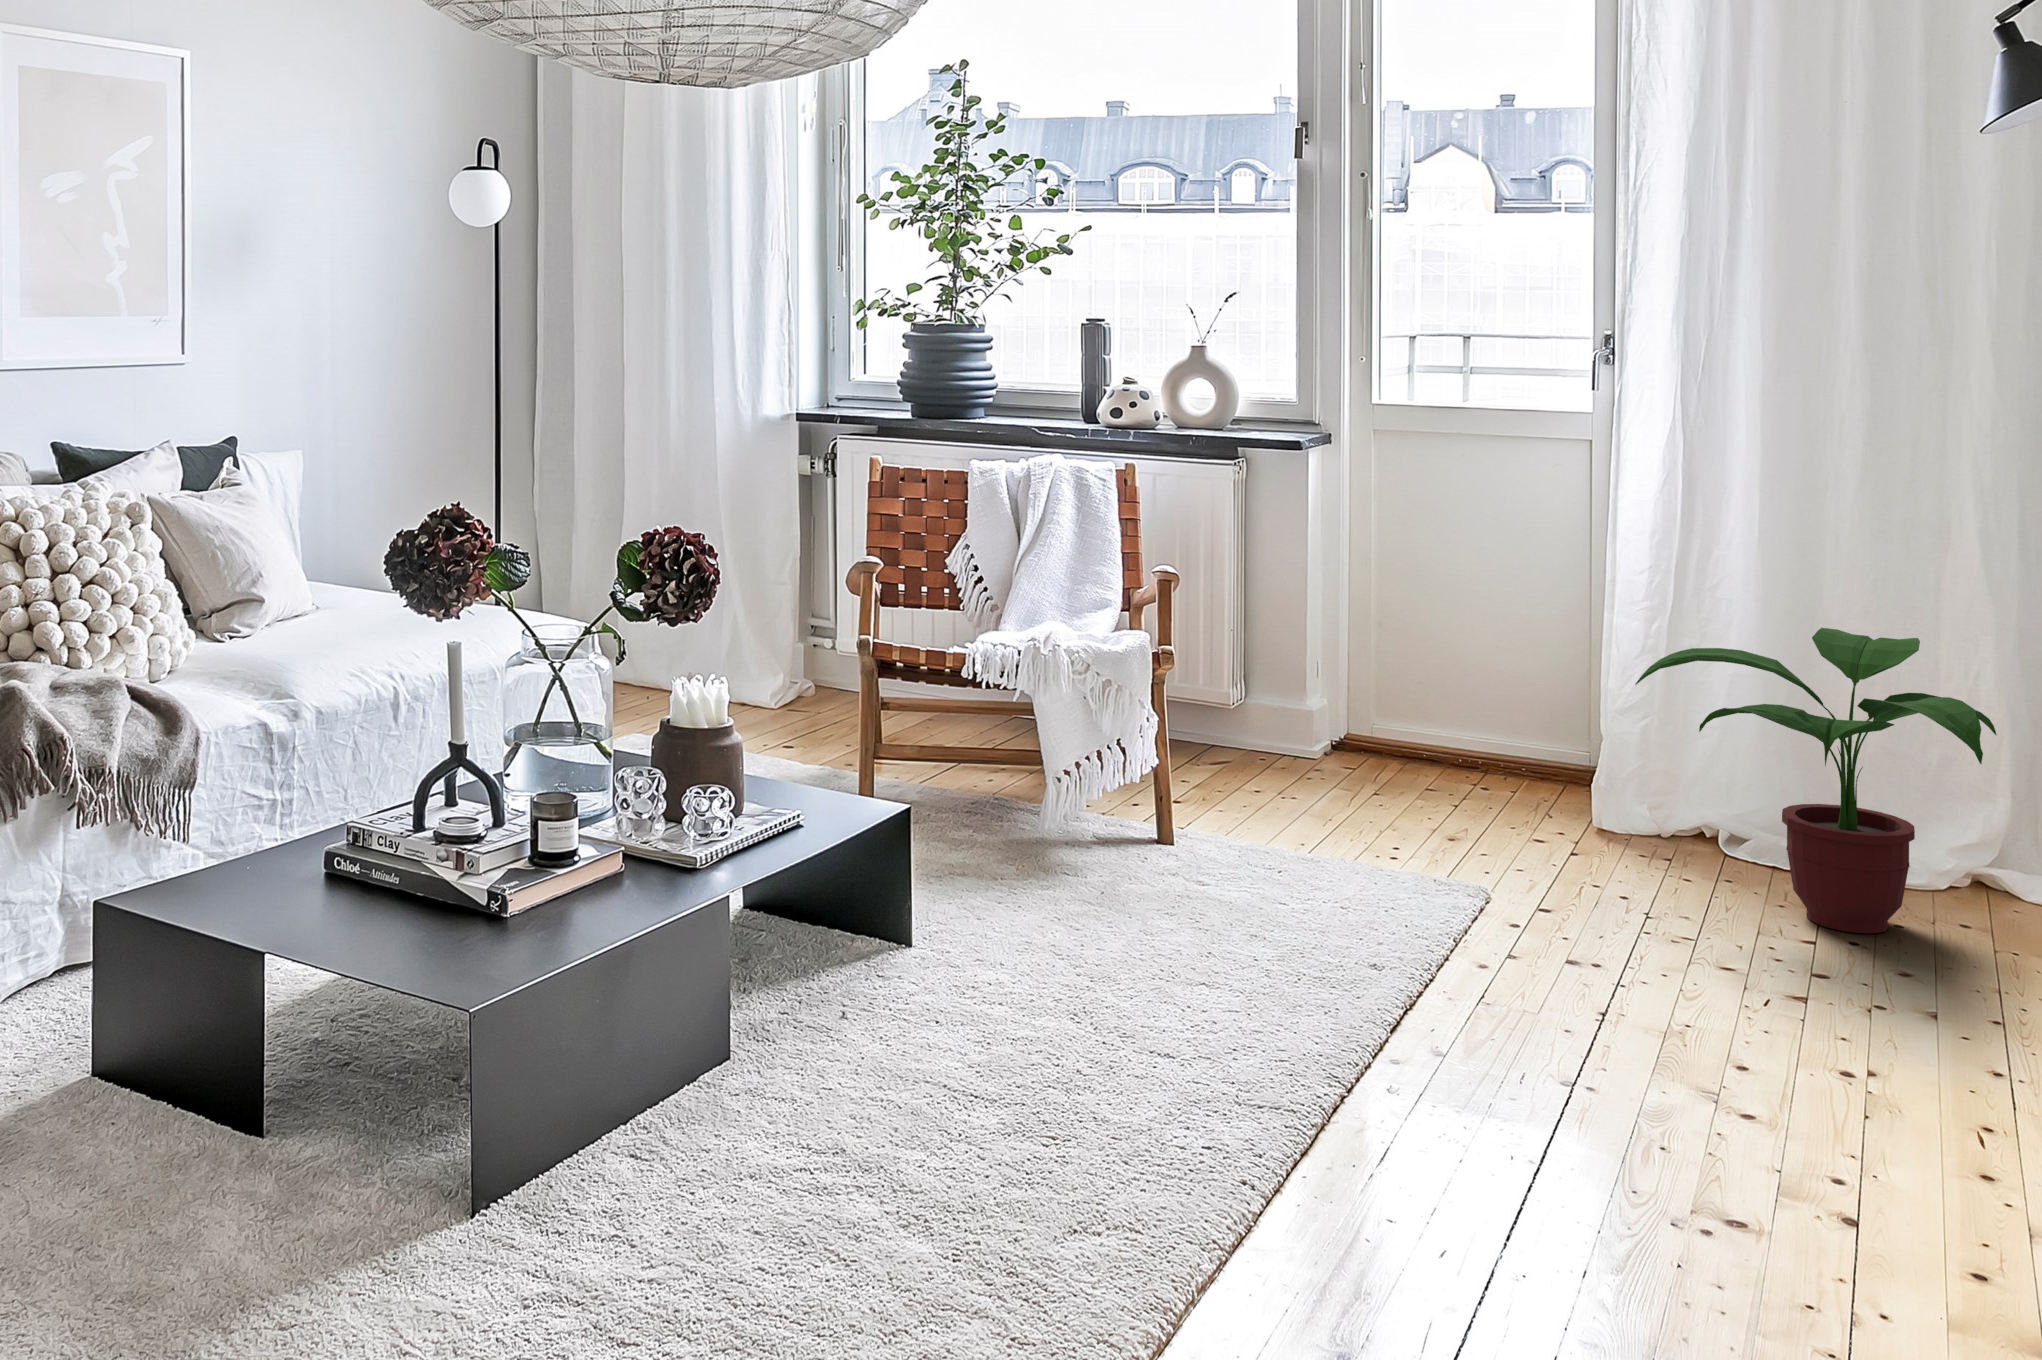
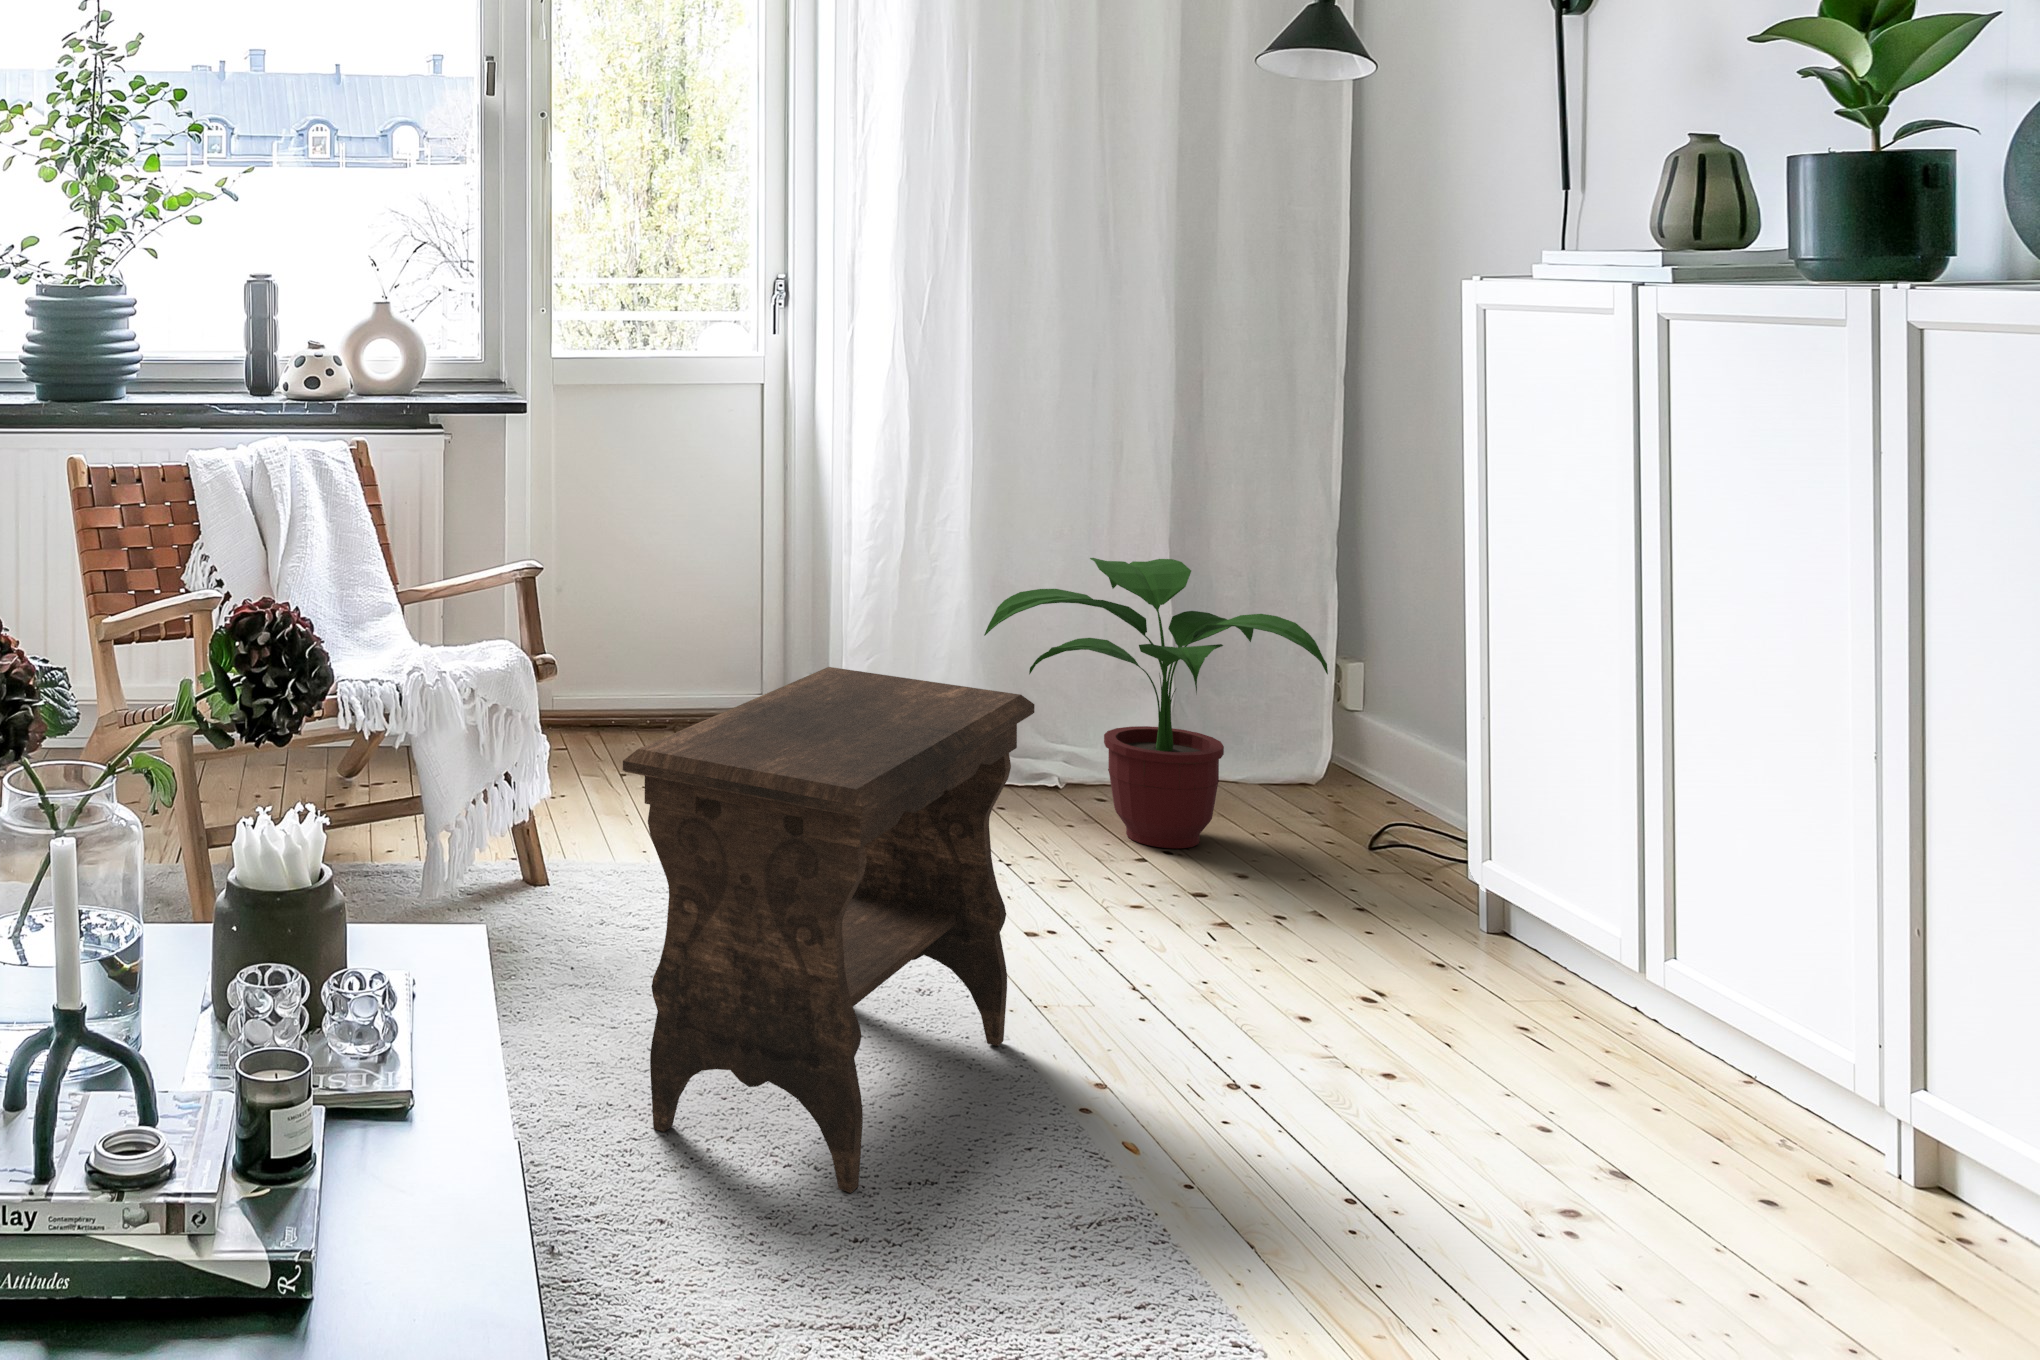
footstool: none [980,663,1407,1041] -> present [623,667,1035,1193]

